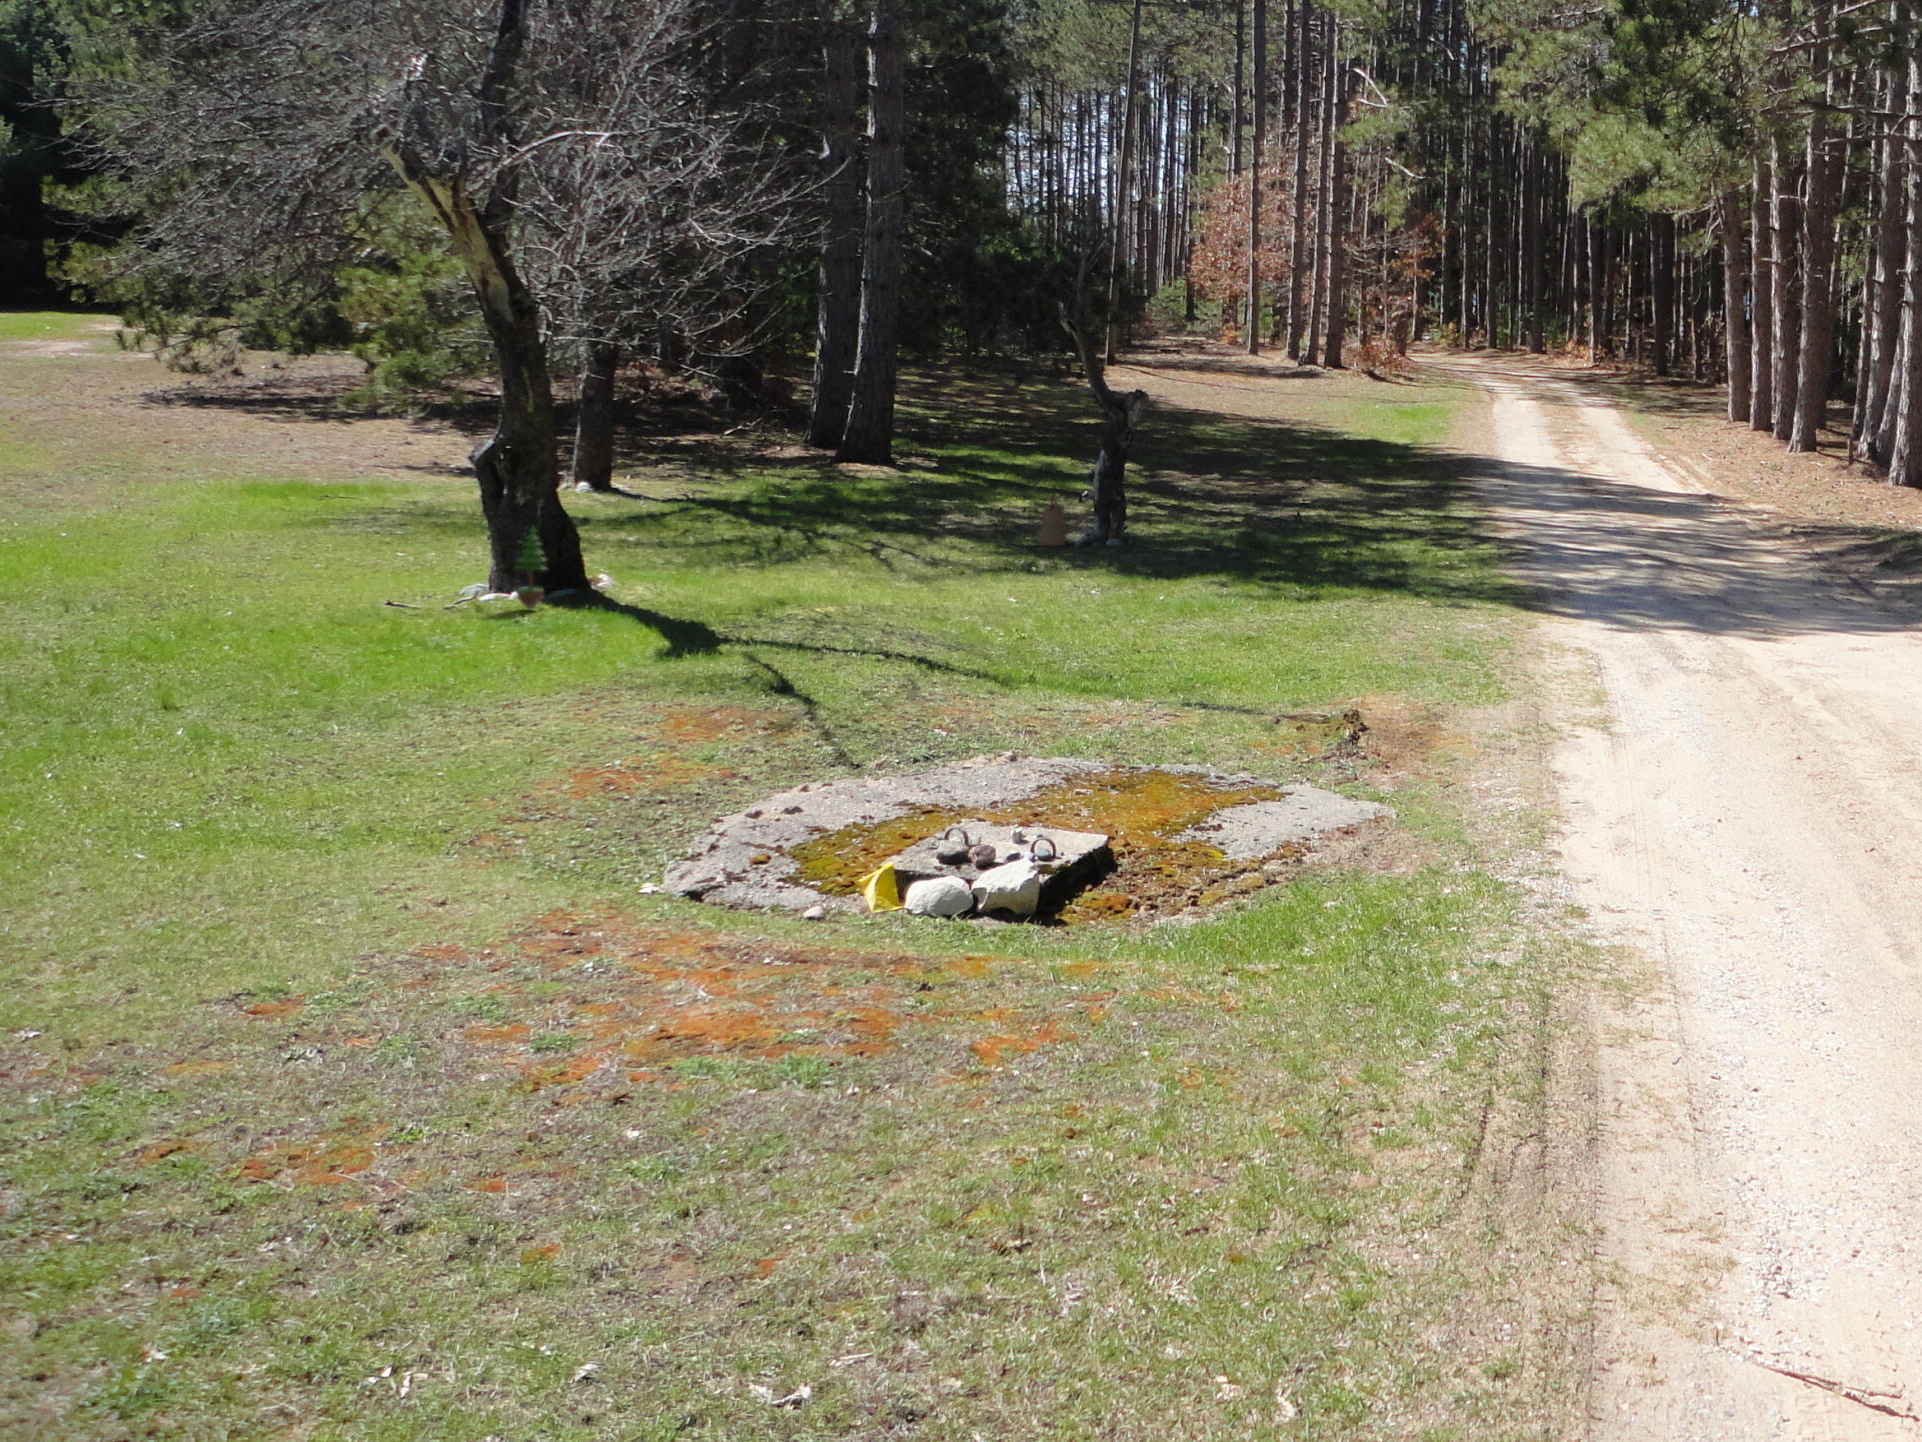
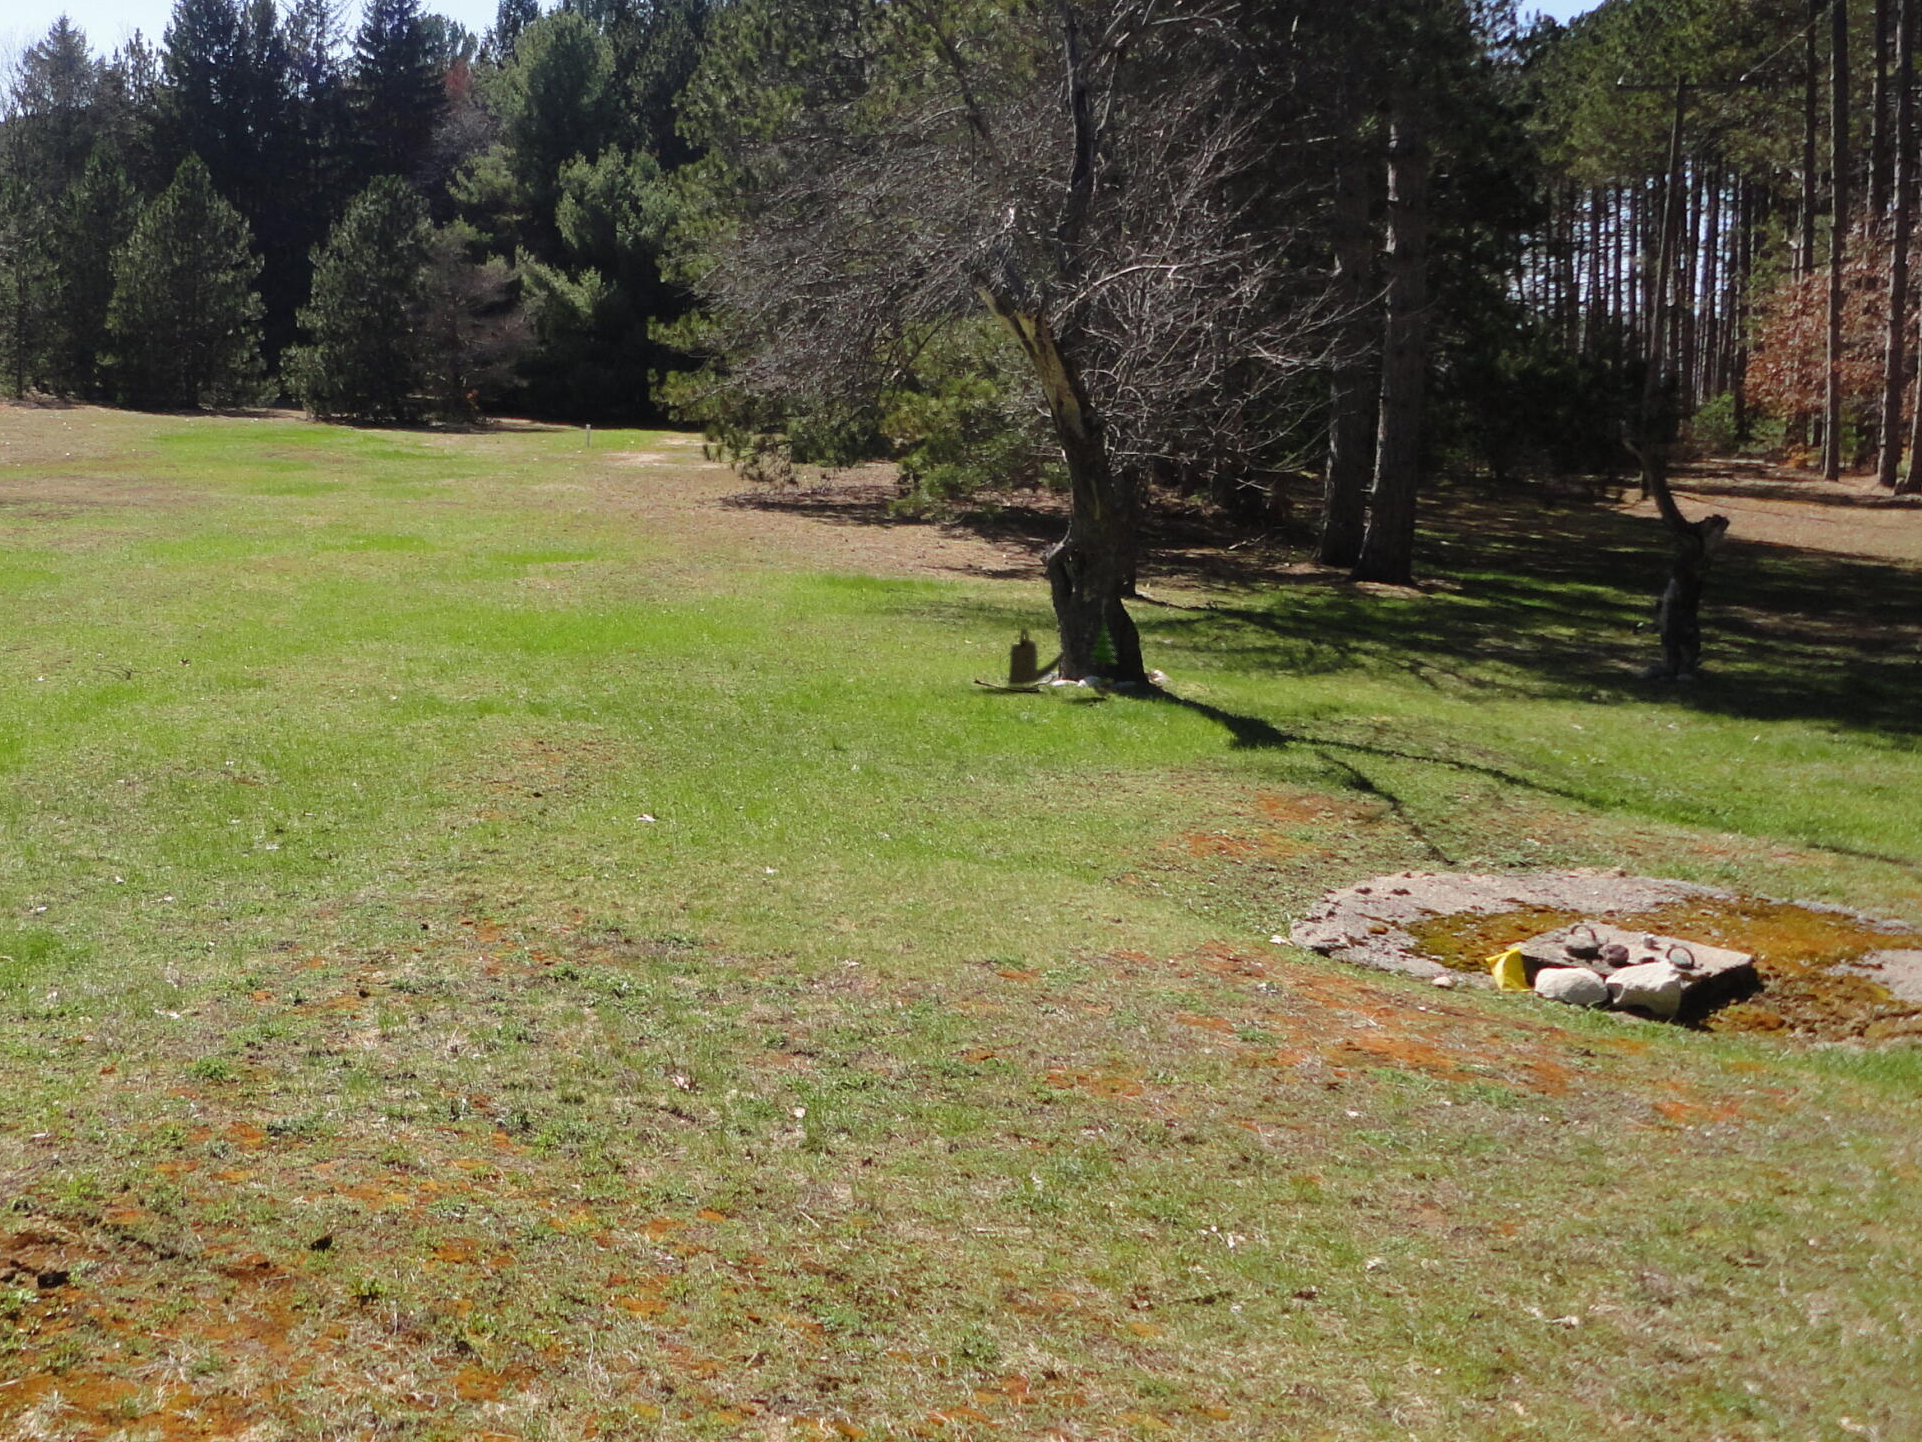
watering can: present [1040,494,1094,547] -> present [1001,629,1065,692]

